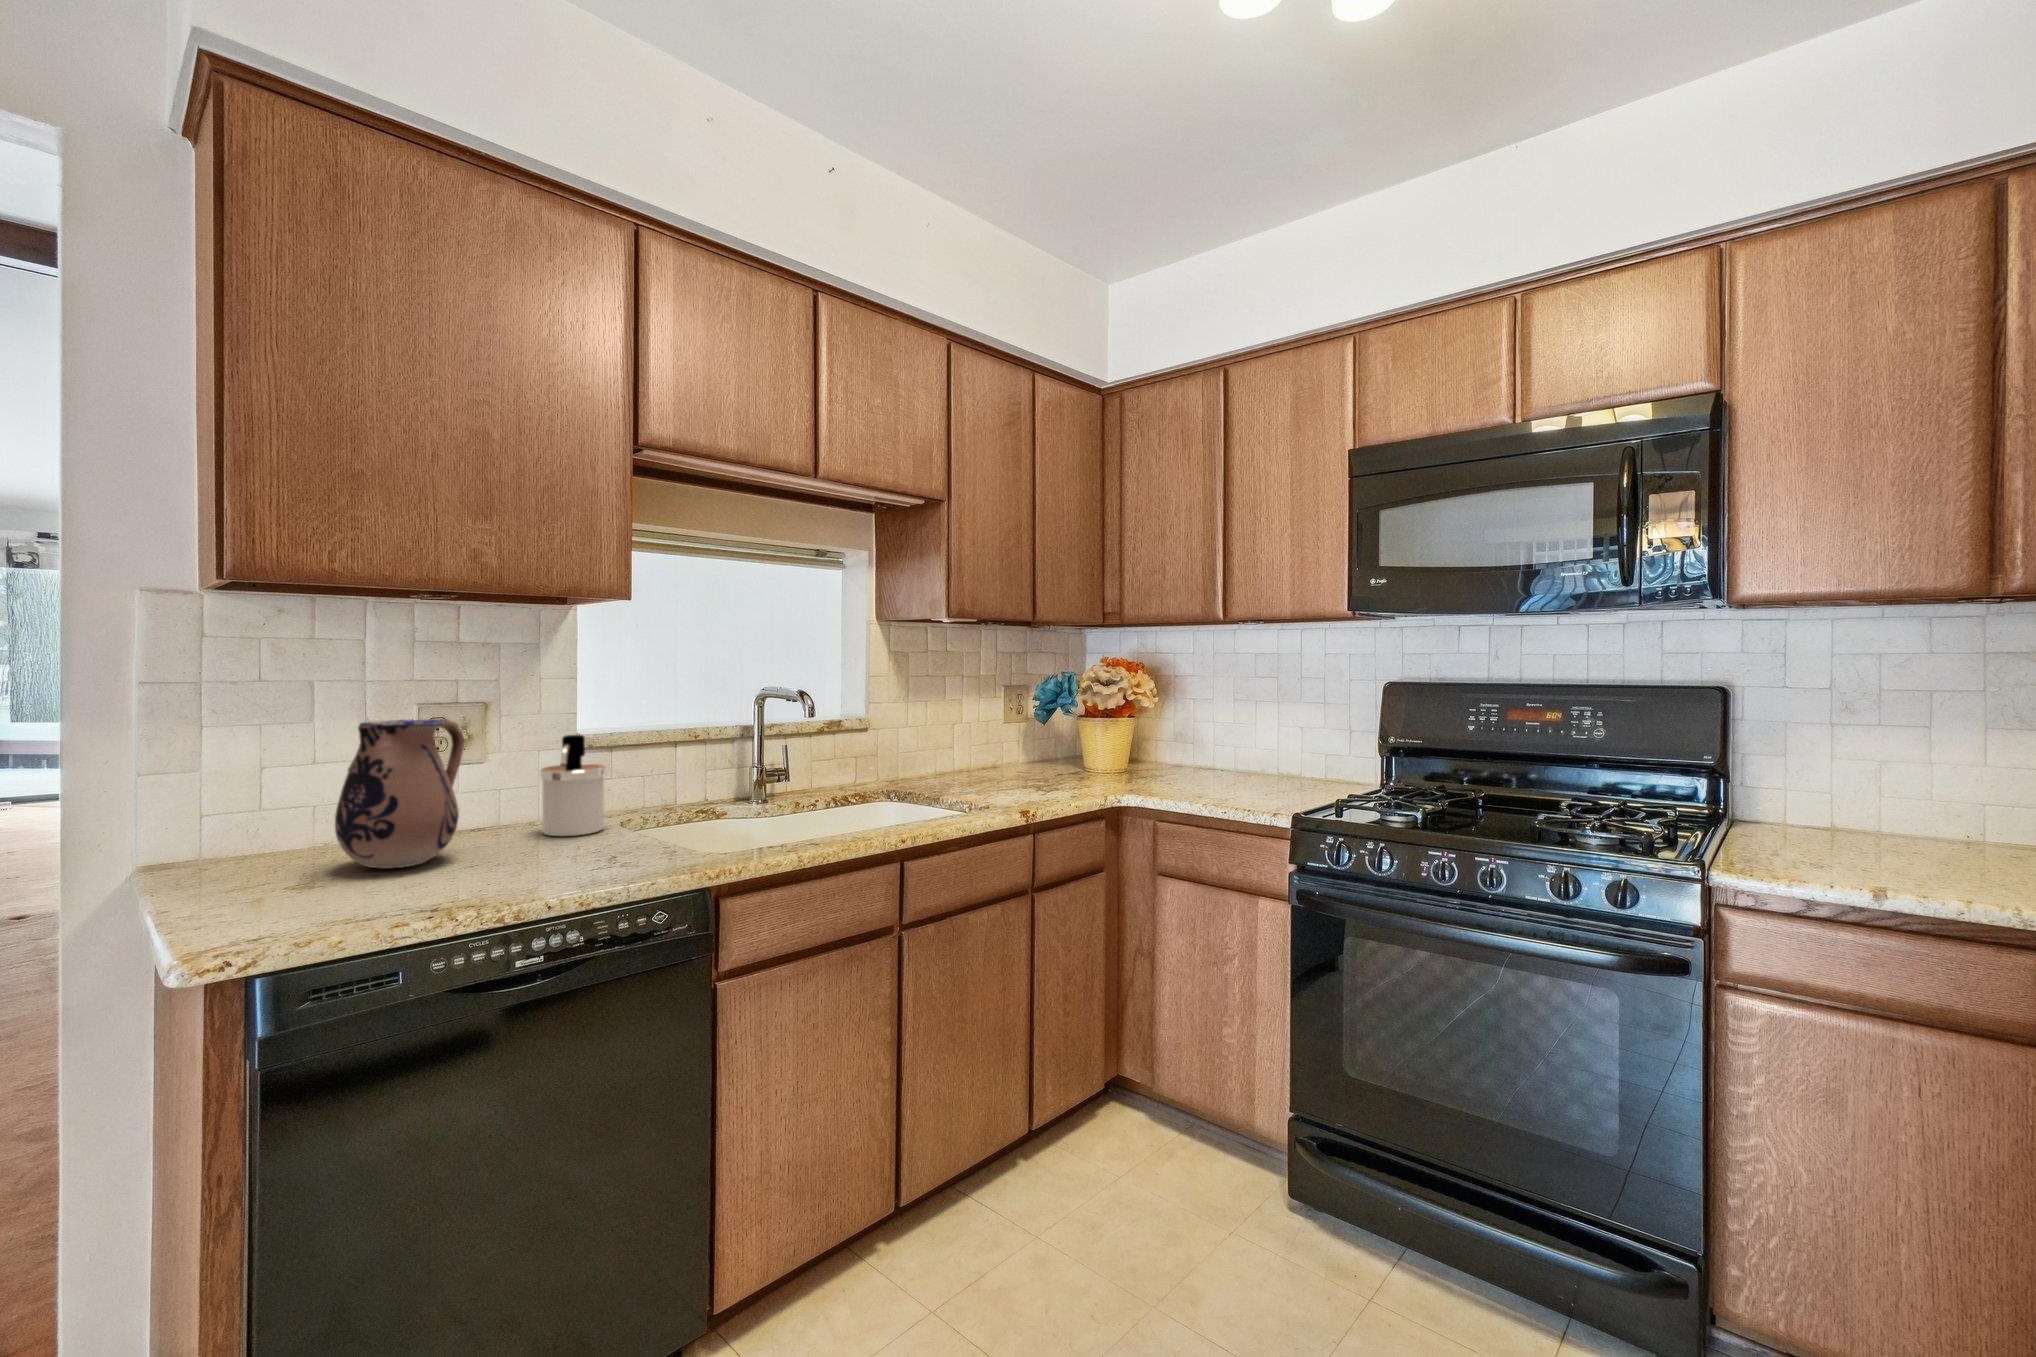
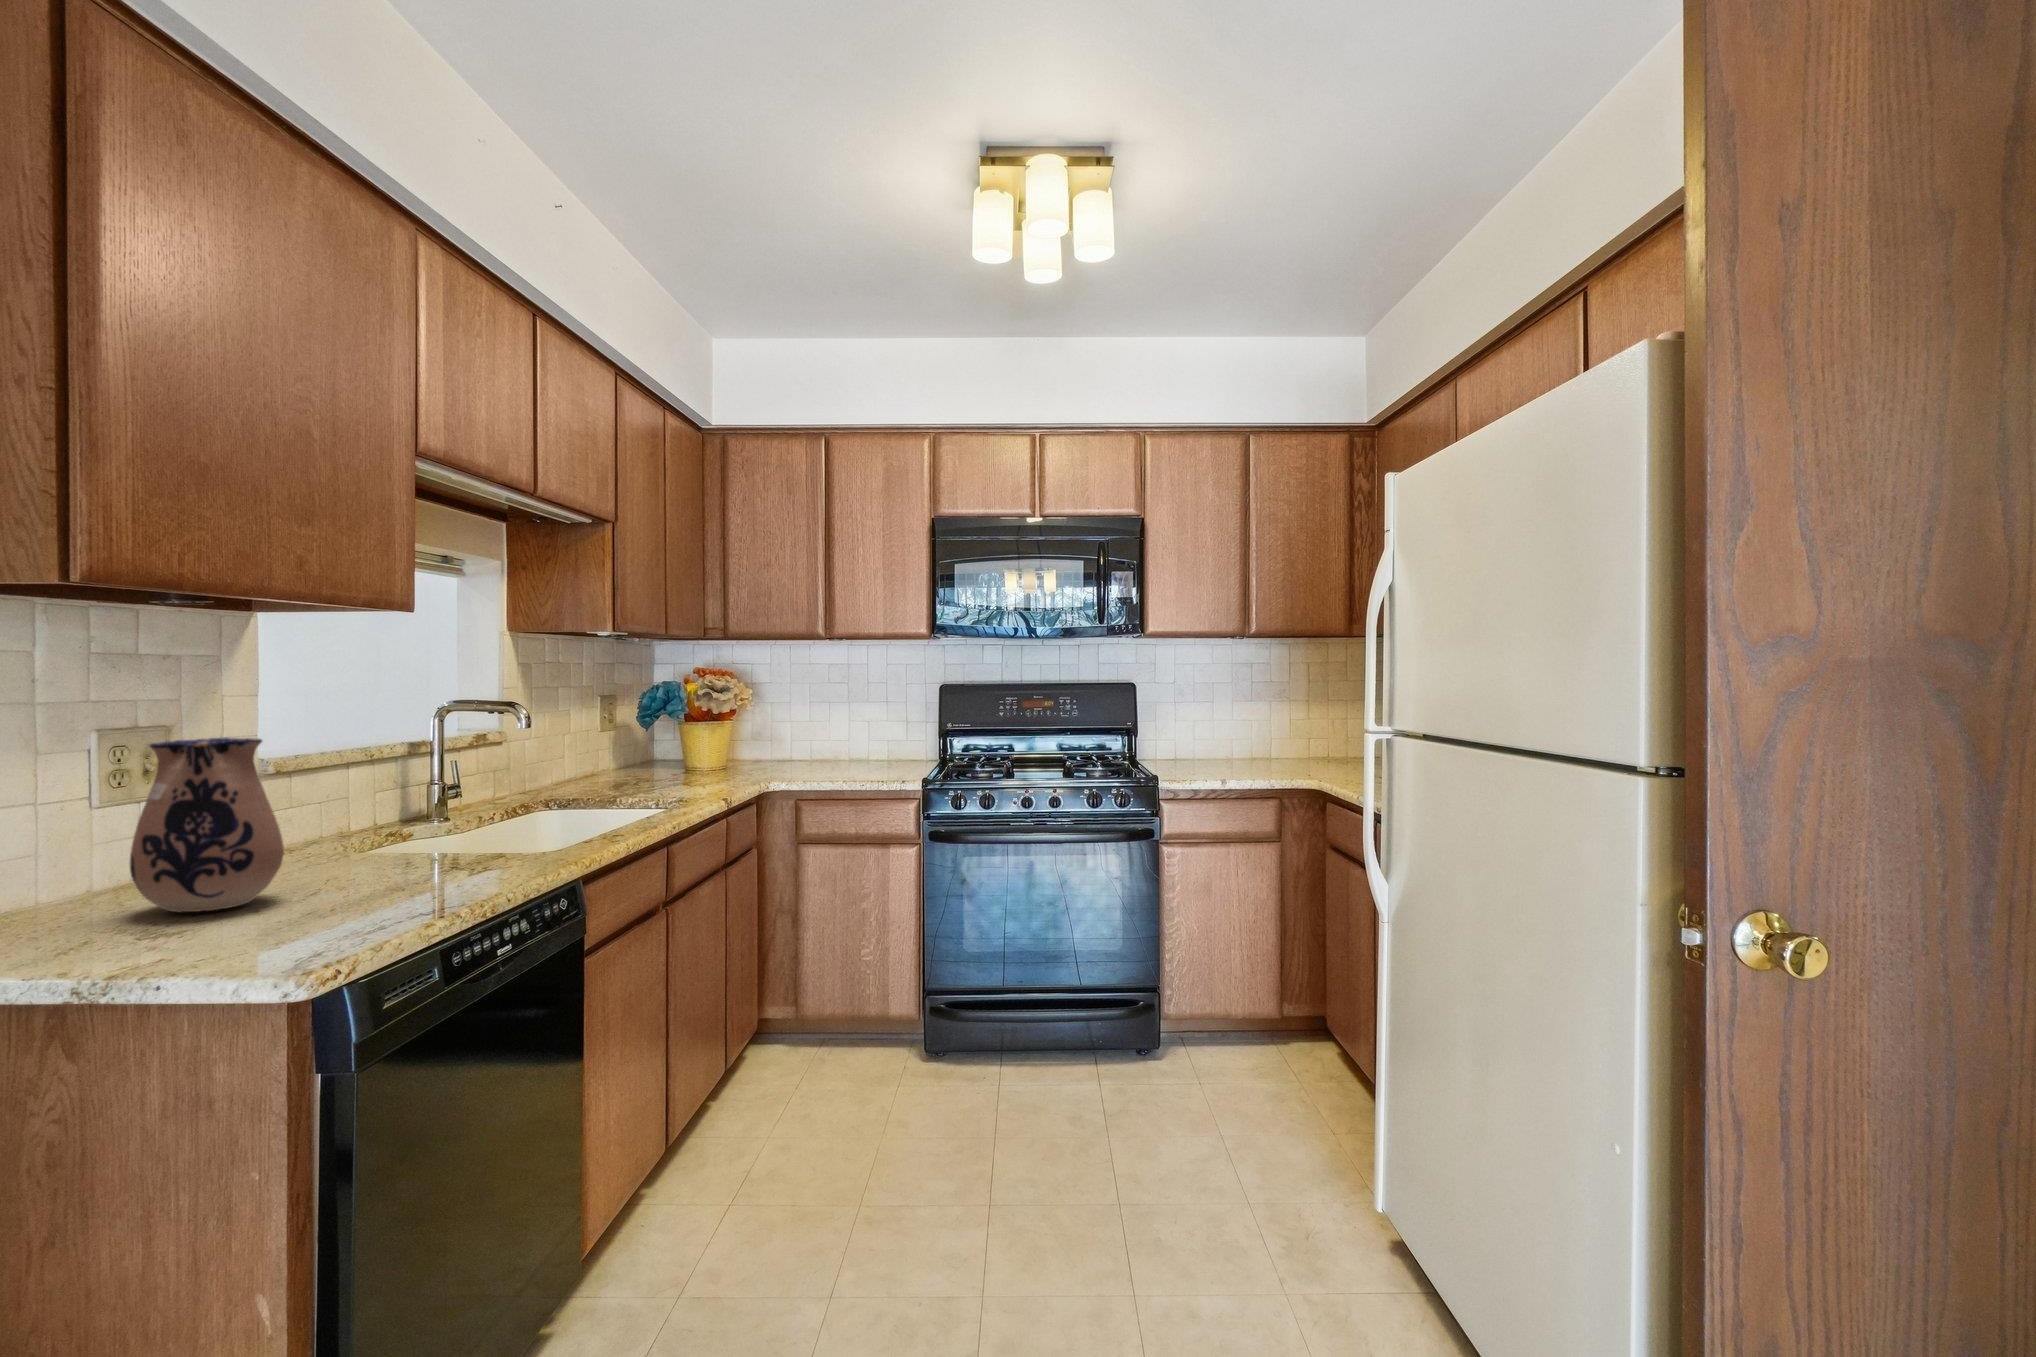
soap dispenser: present [540,735,606,836] -> none [276,754,360,870]

